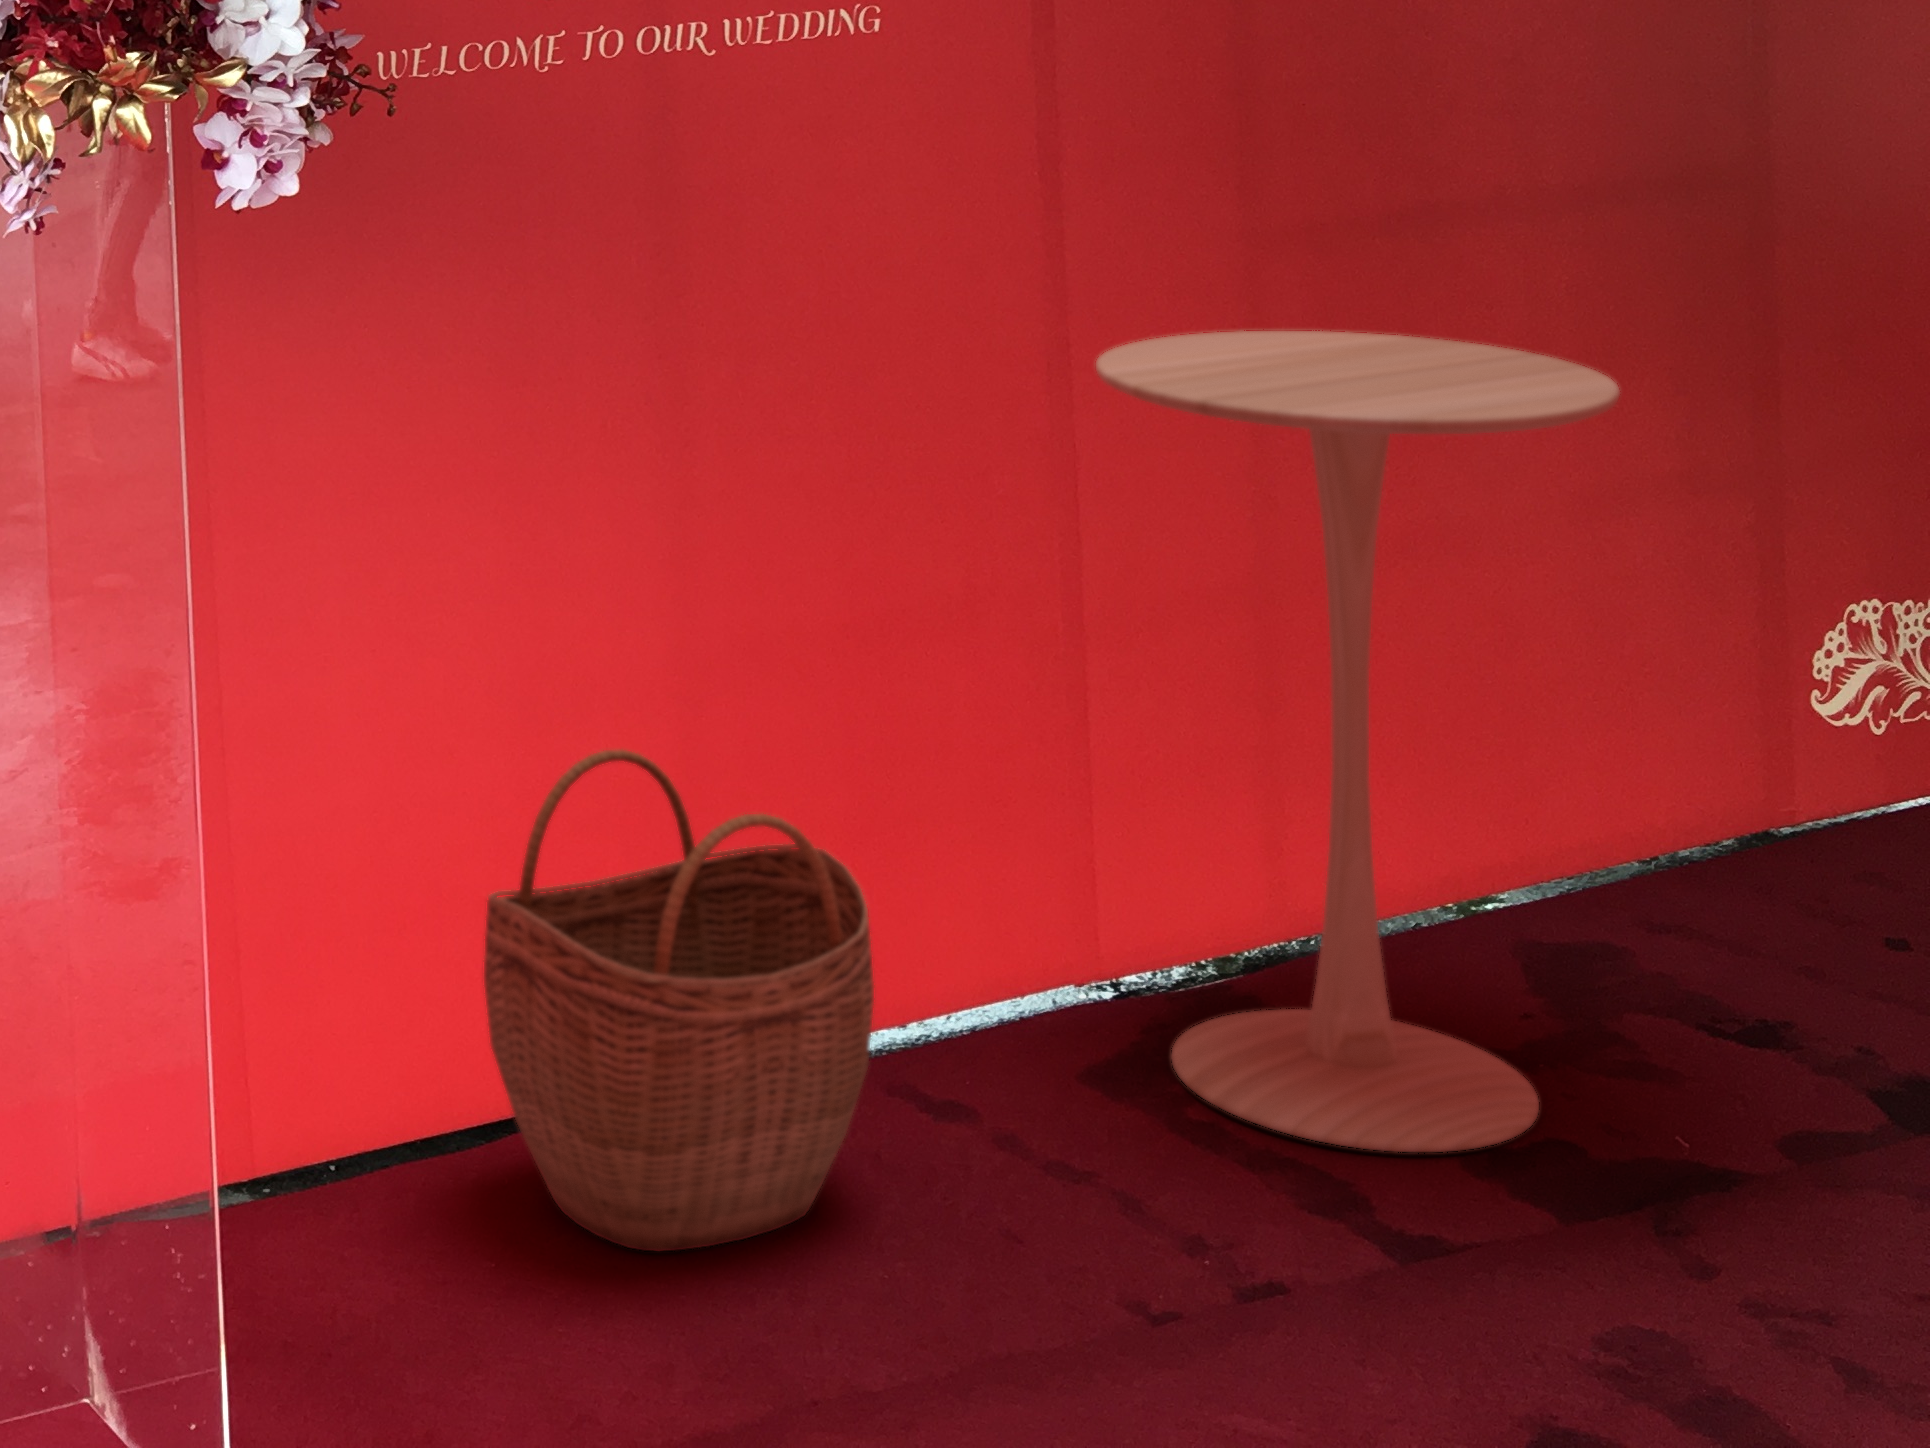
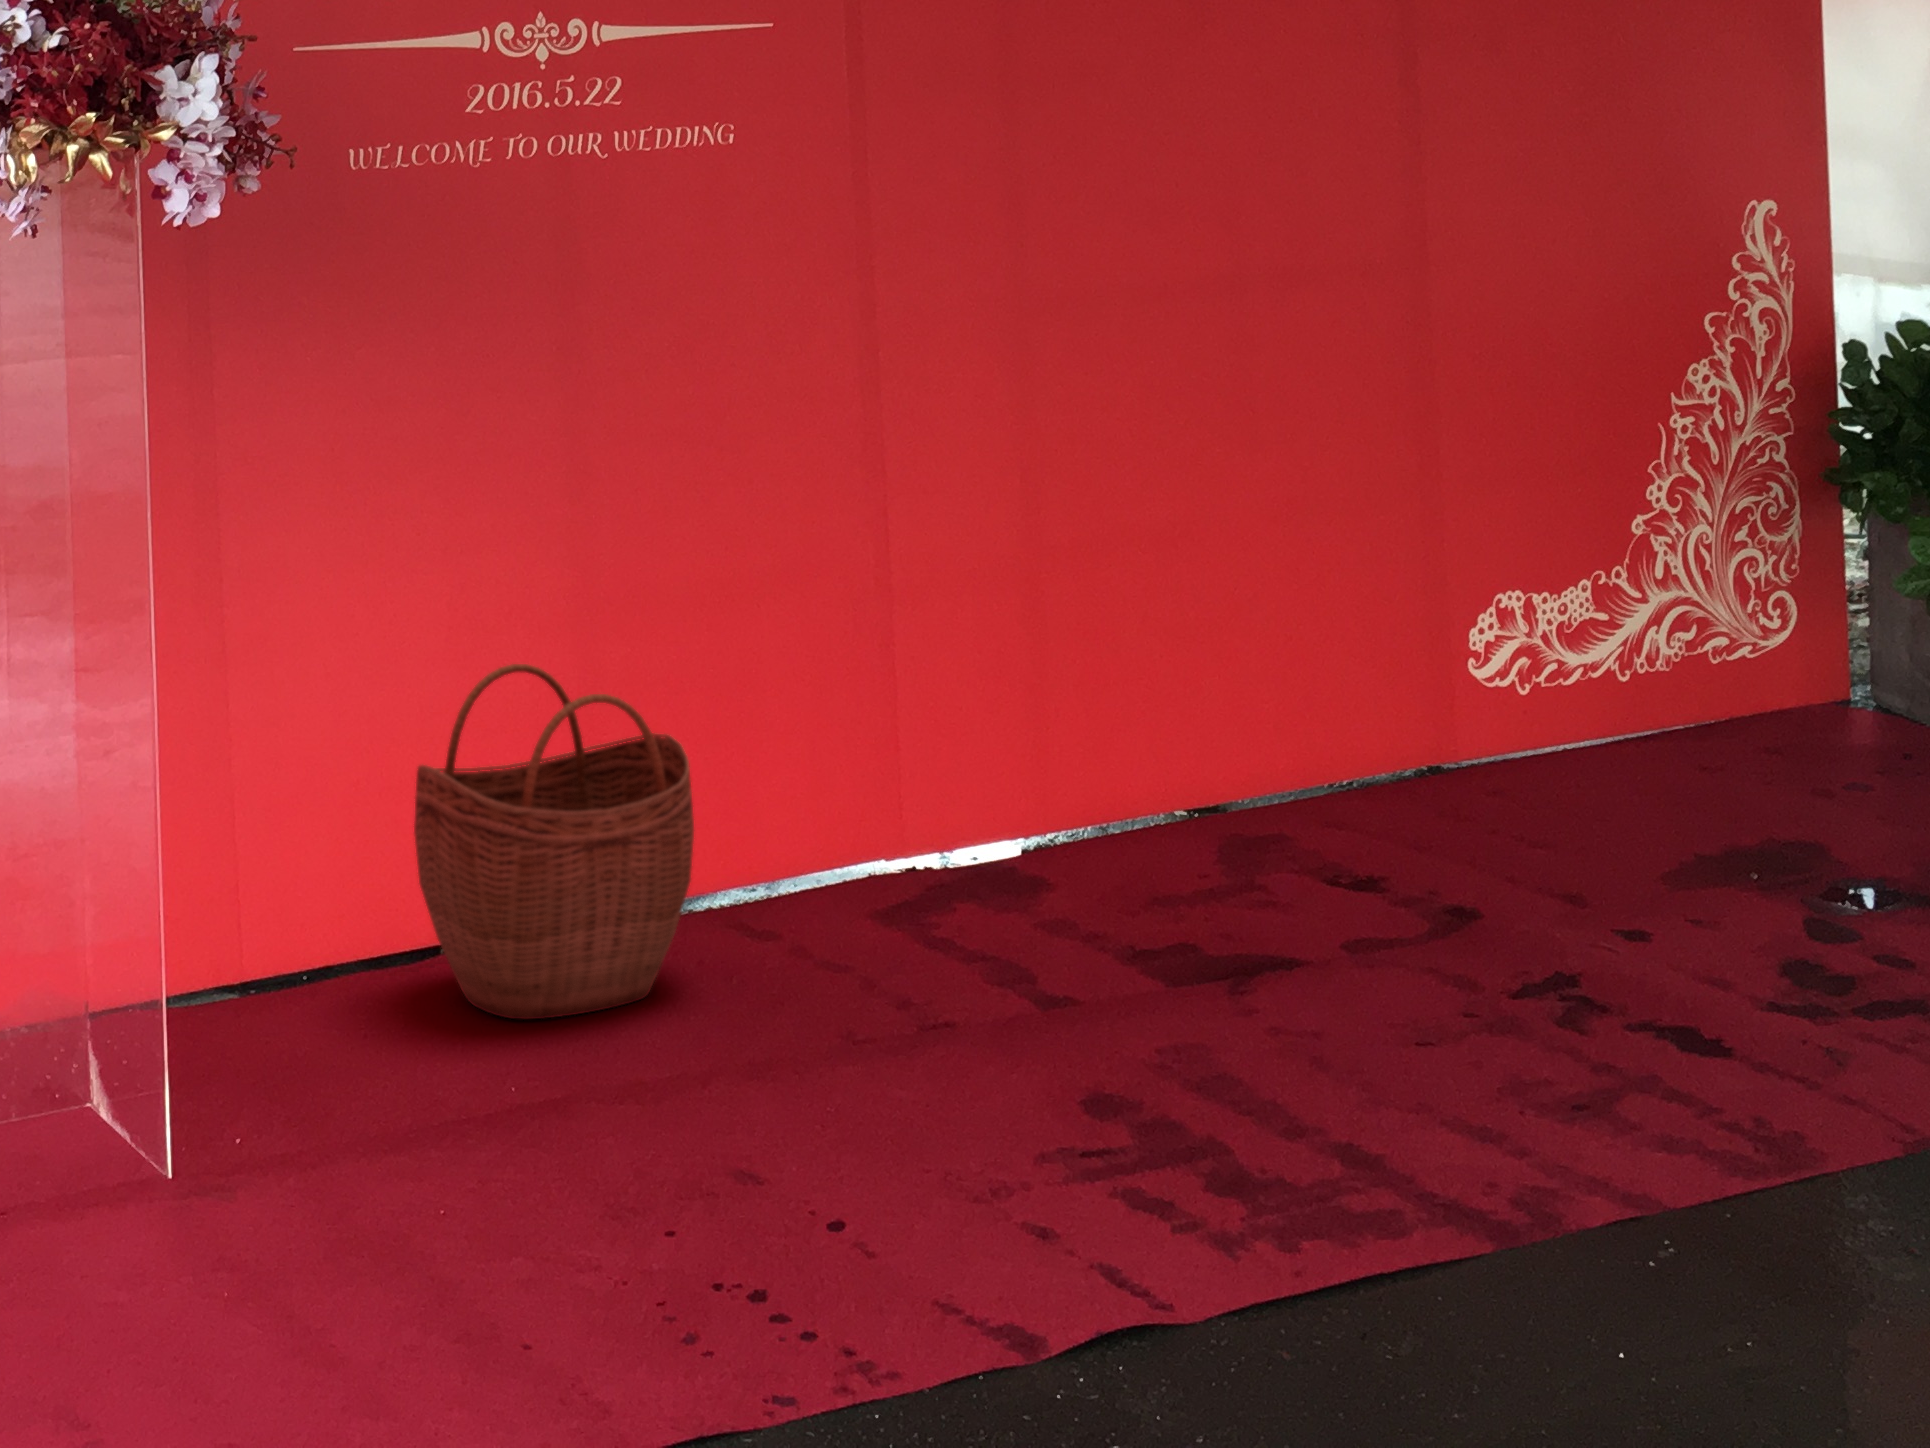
pedestal table: present [1096,331,1619,1152] -> none [888,367,1239,952]

